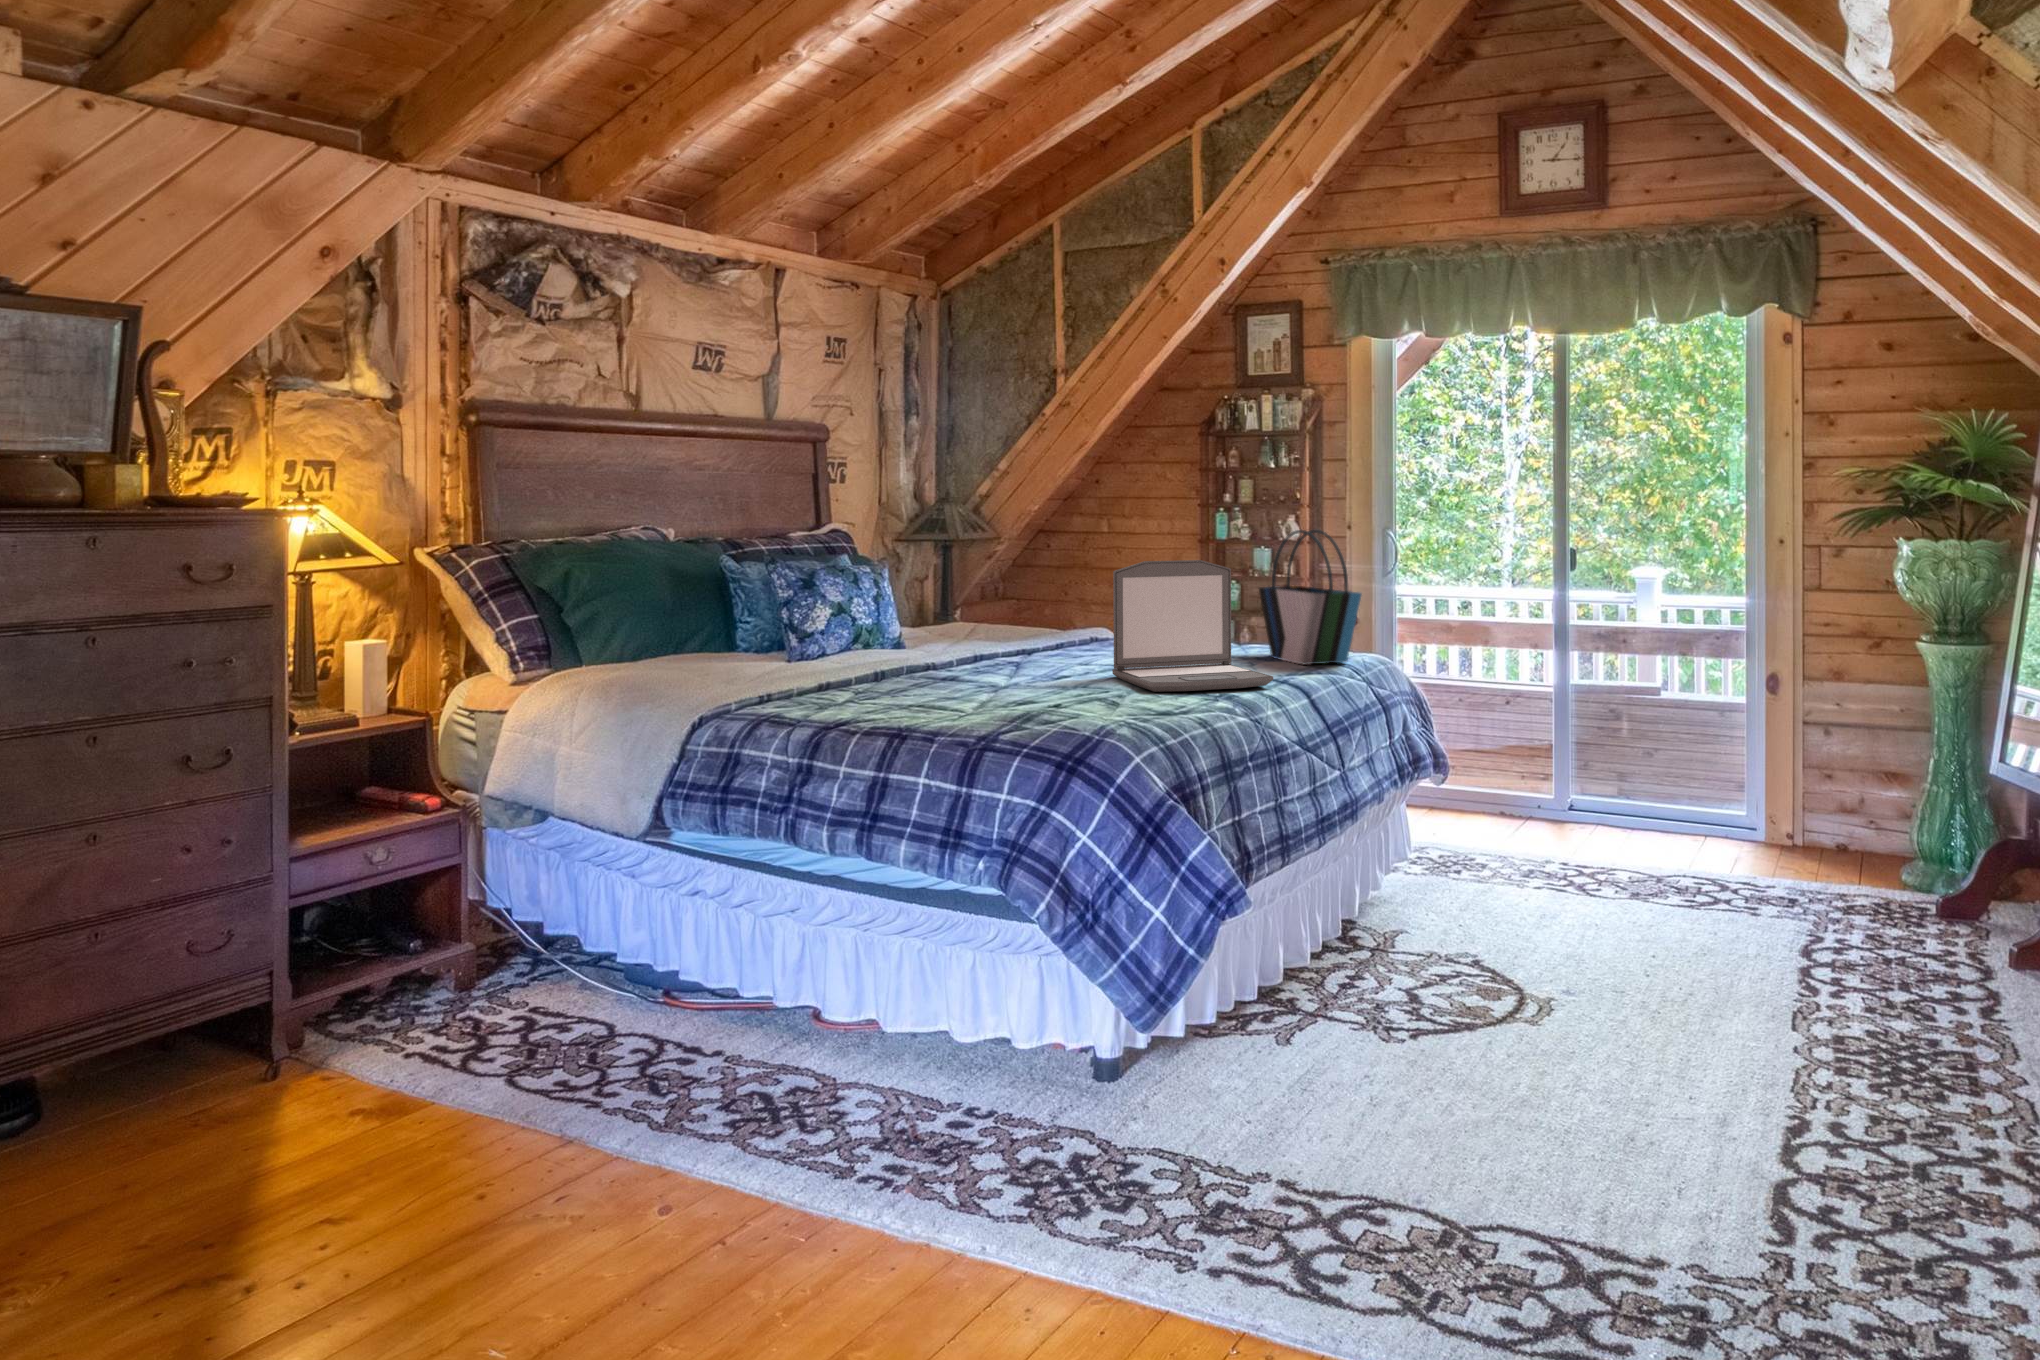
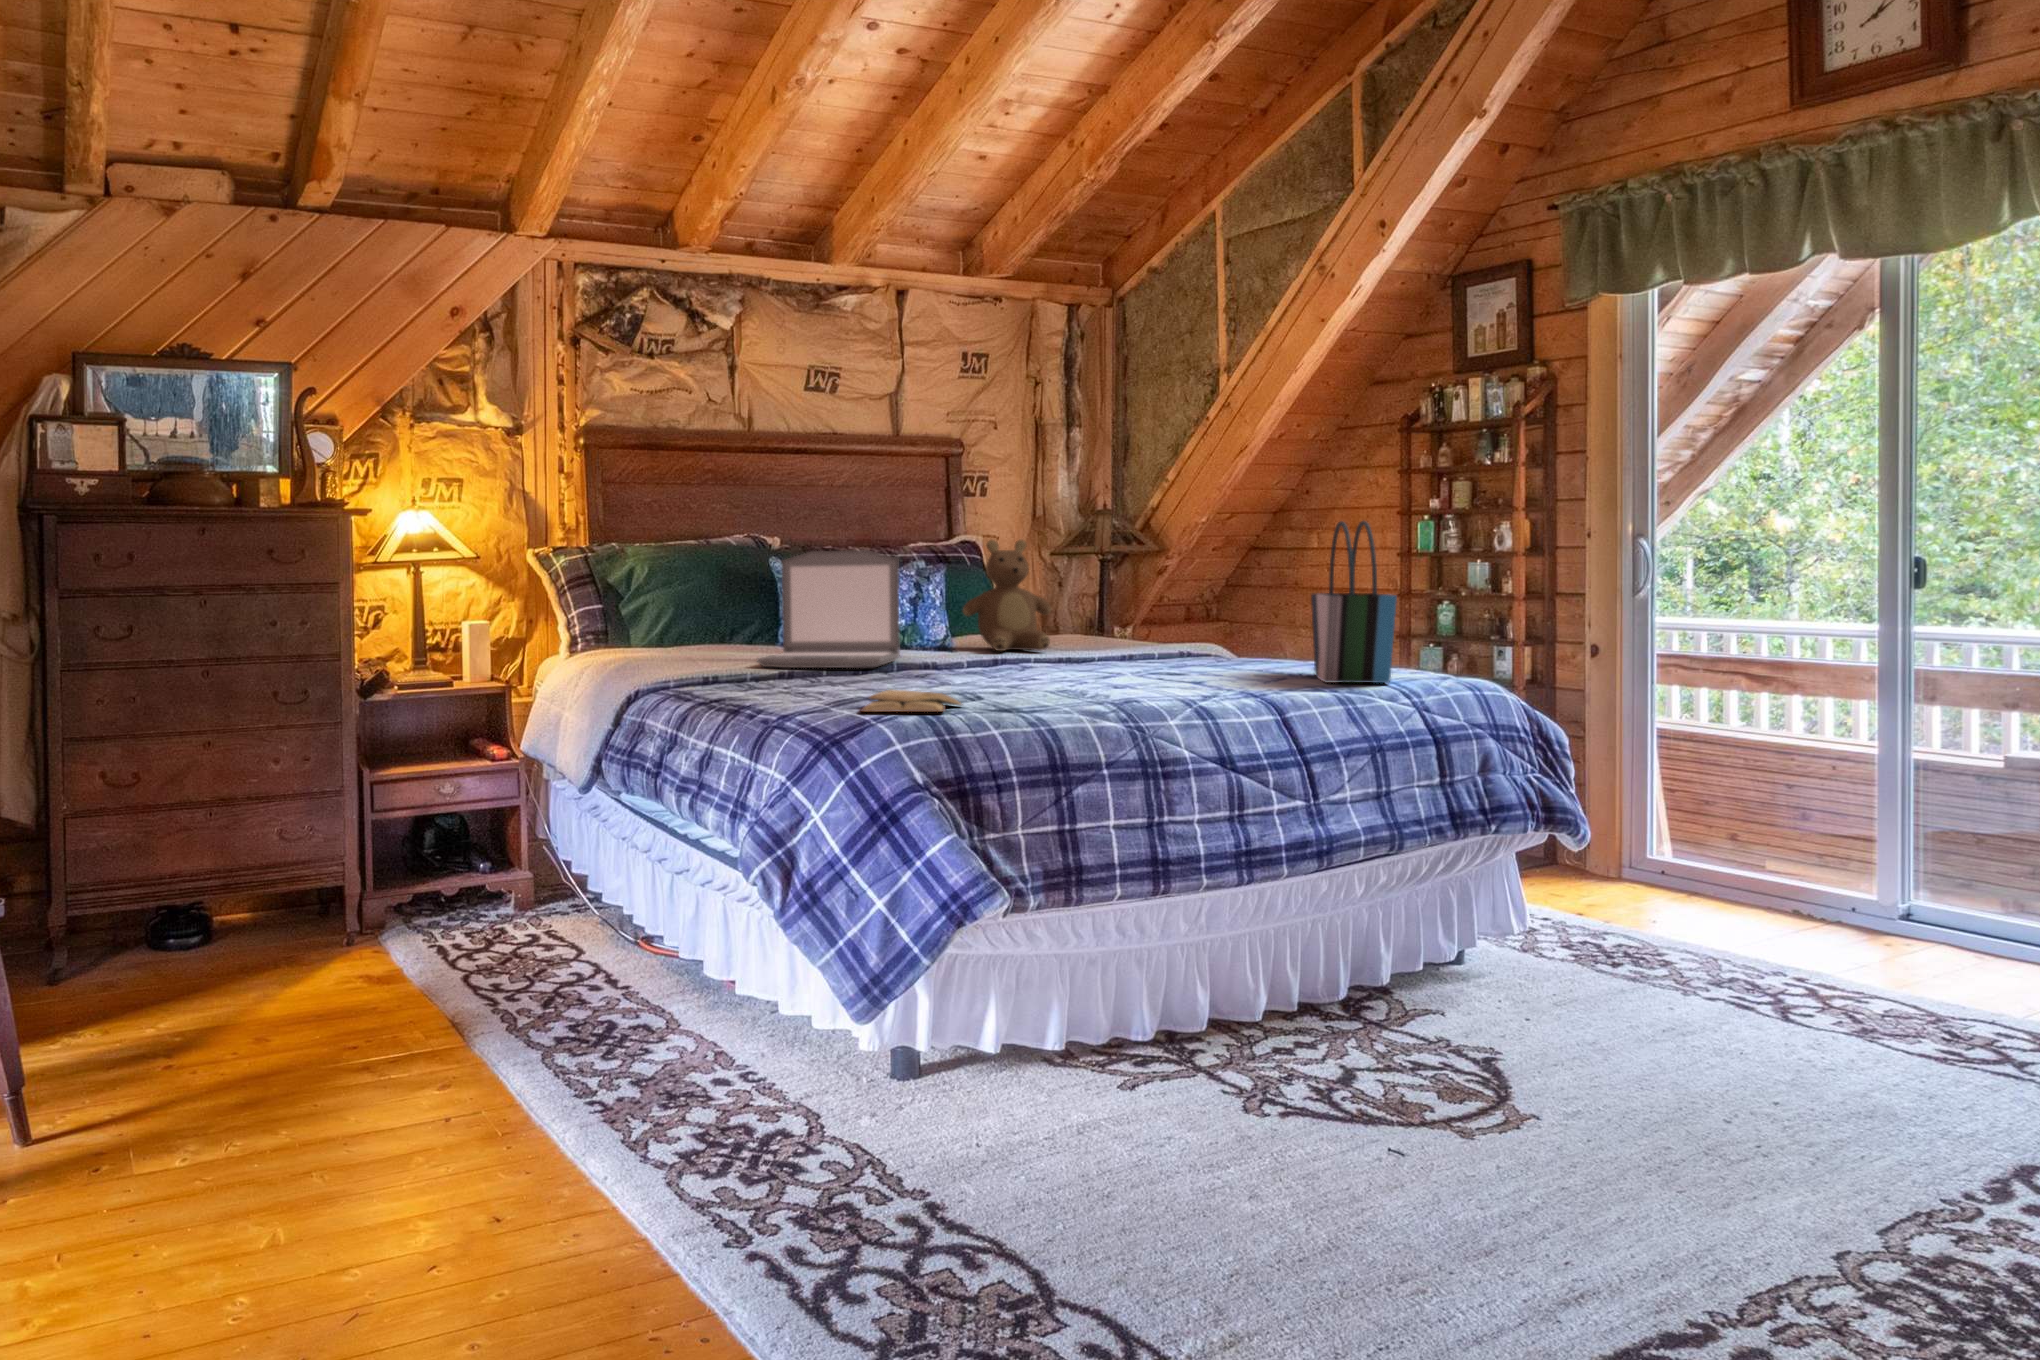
teddy bear: none [910,533,998,642] -> present [963,540,1051,651]
laptop: present [1112,560,1273,692] -> present [757,550,900,668]
diary: none [1048,702,1144,729] -> present [861,690,963,712]

